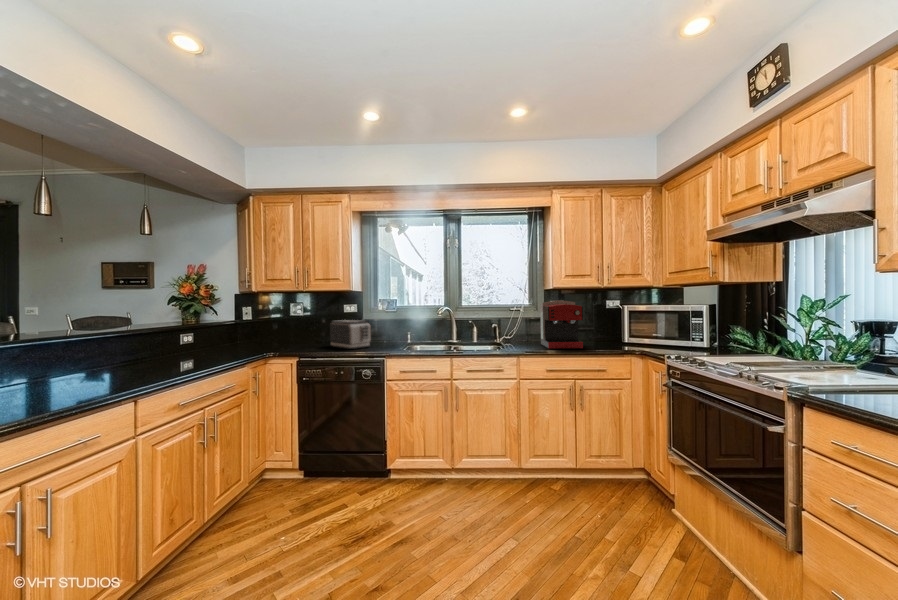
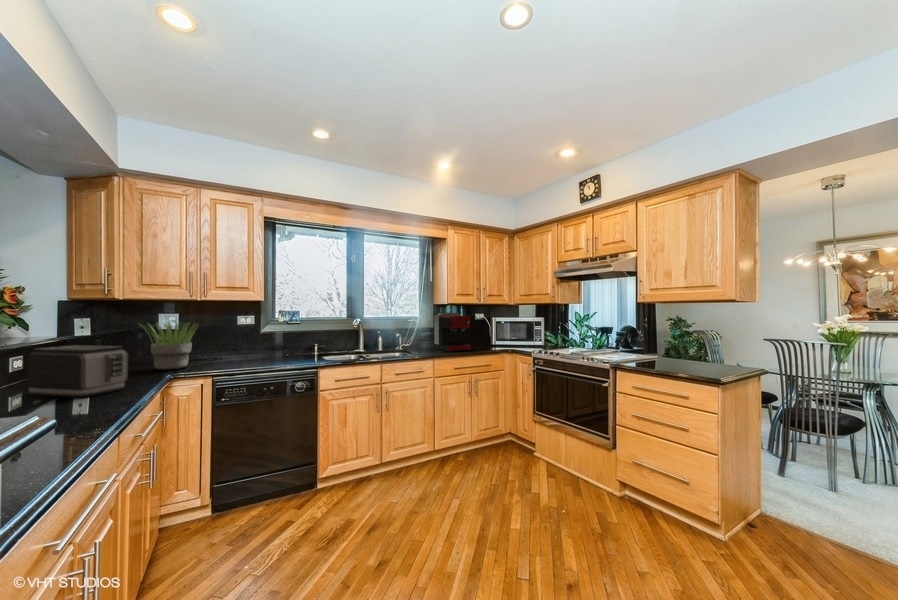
potted plant: none [256,310,306,350] -> present [145,322,196,370]
toaster: present [330,320,371,349] -> present [28,345,128,397]

